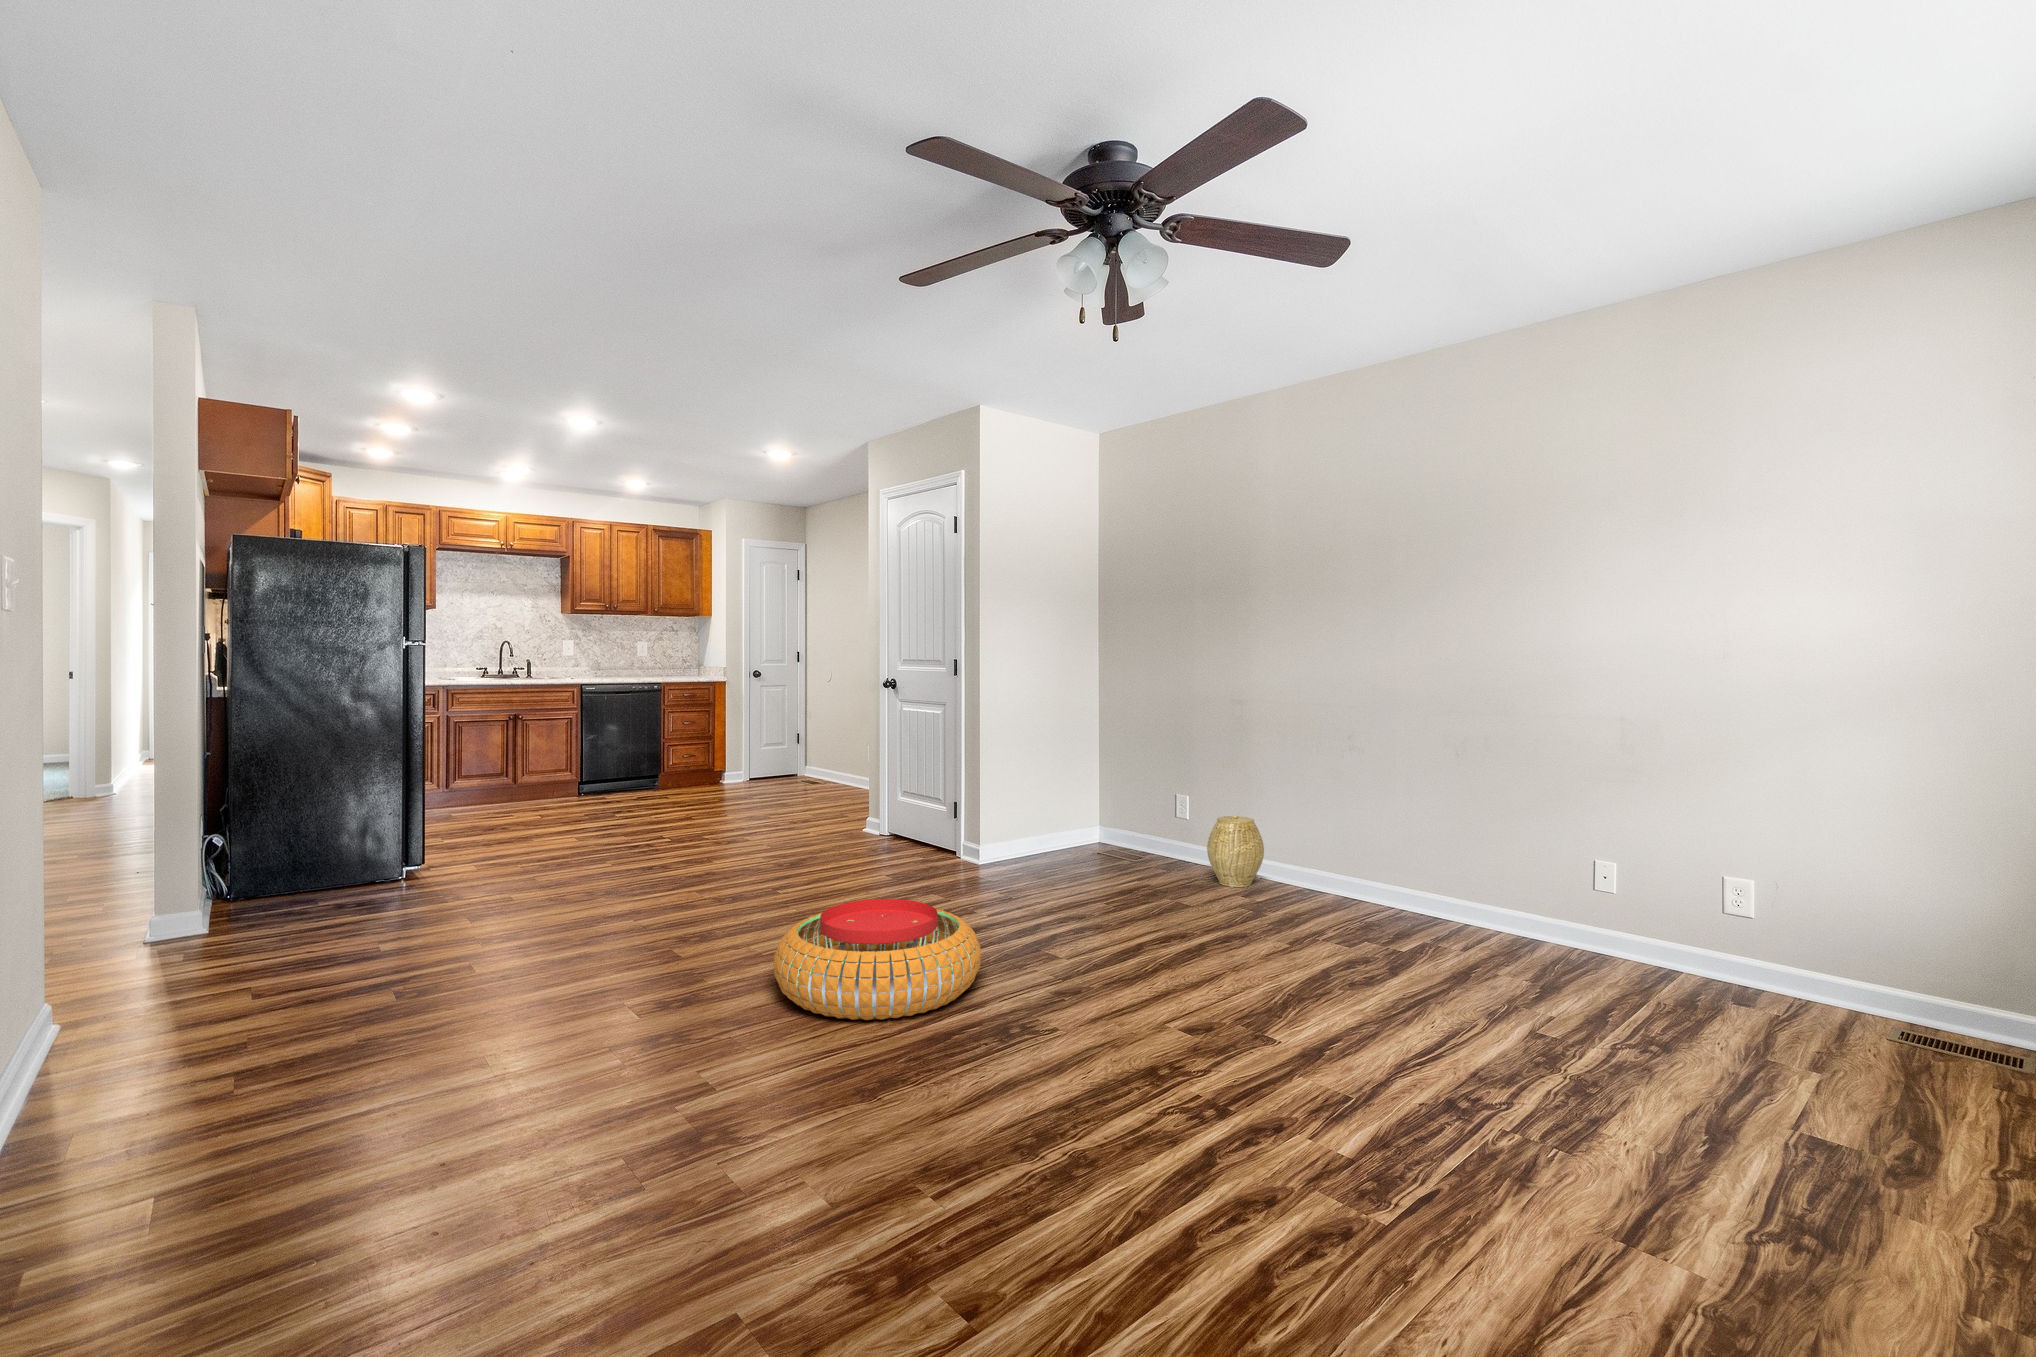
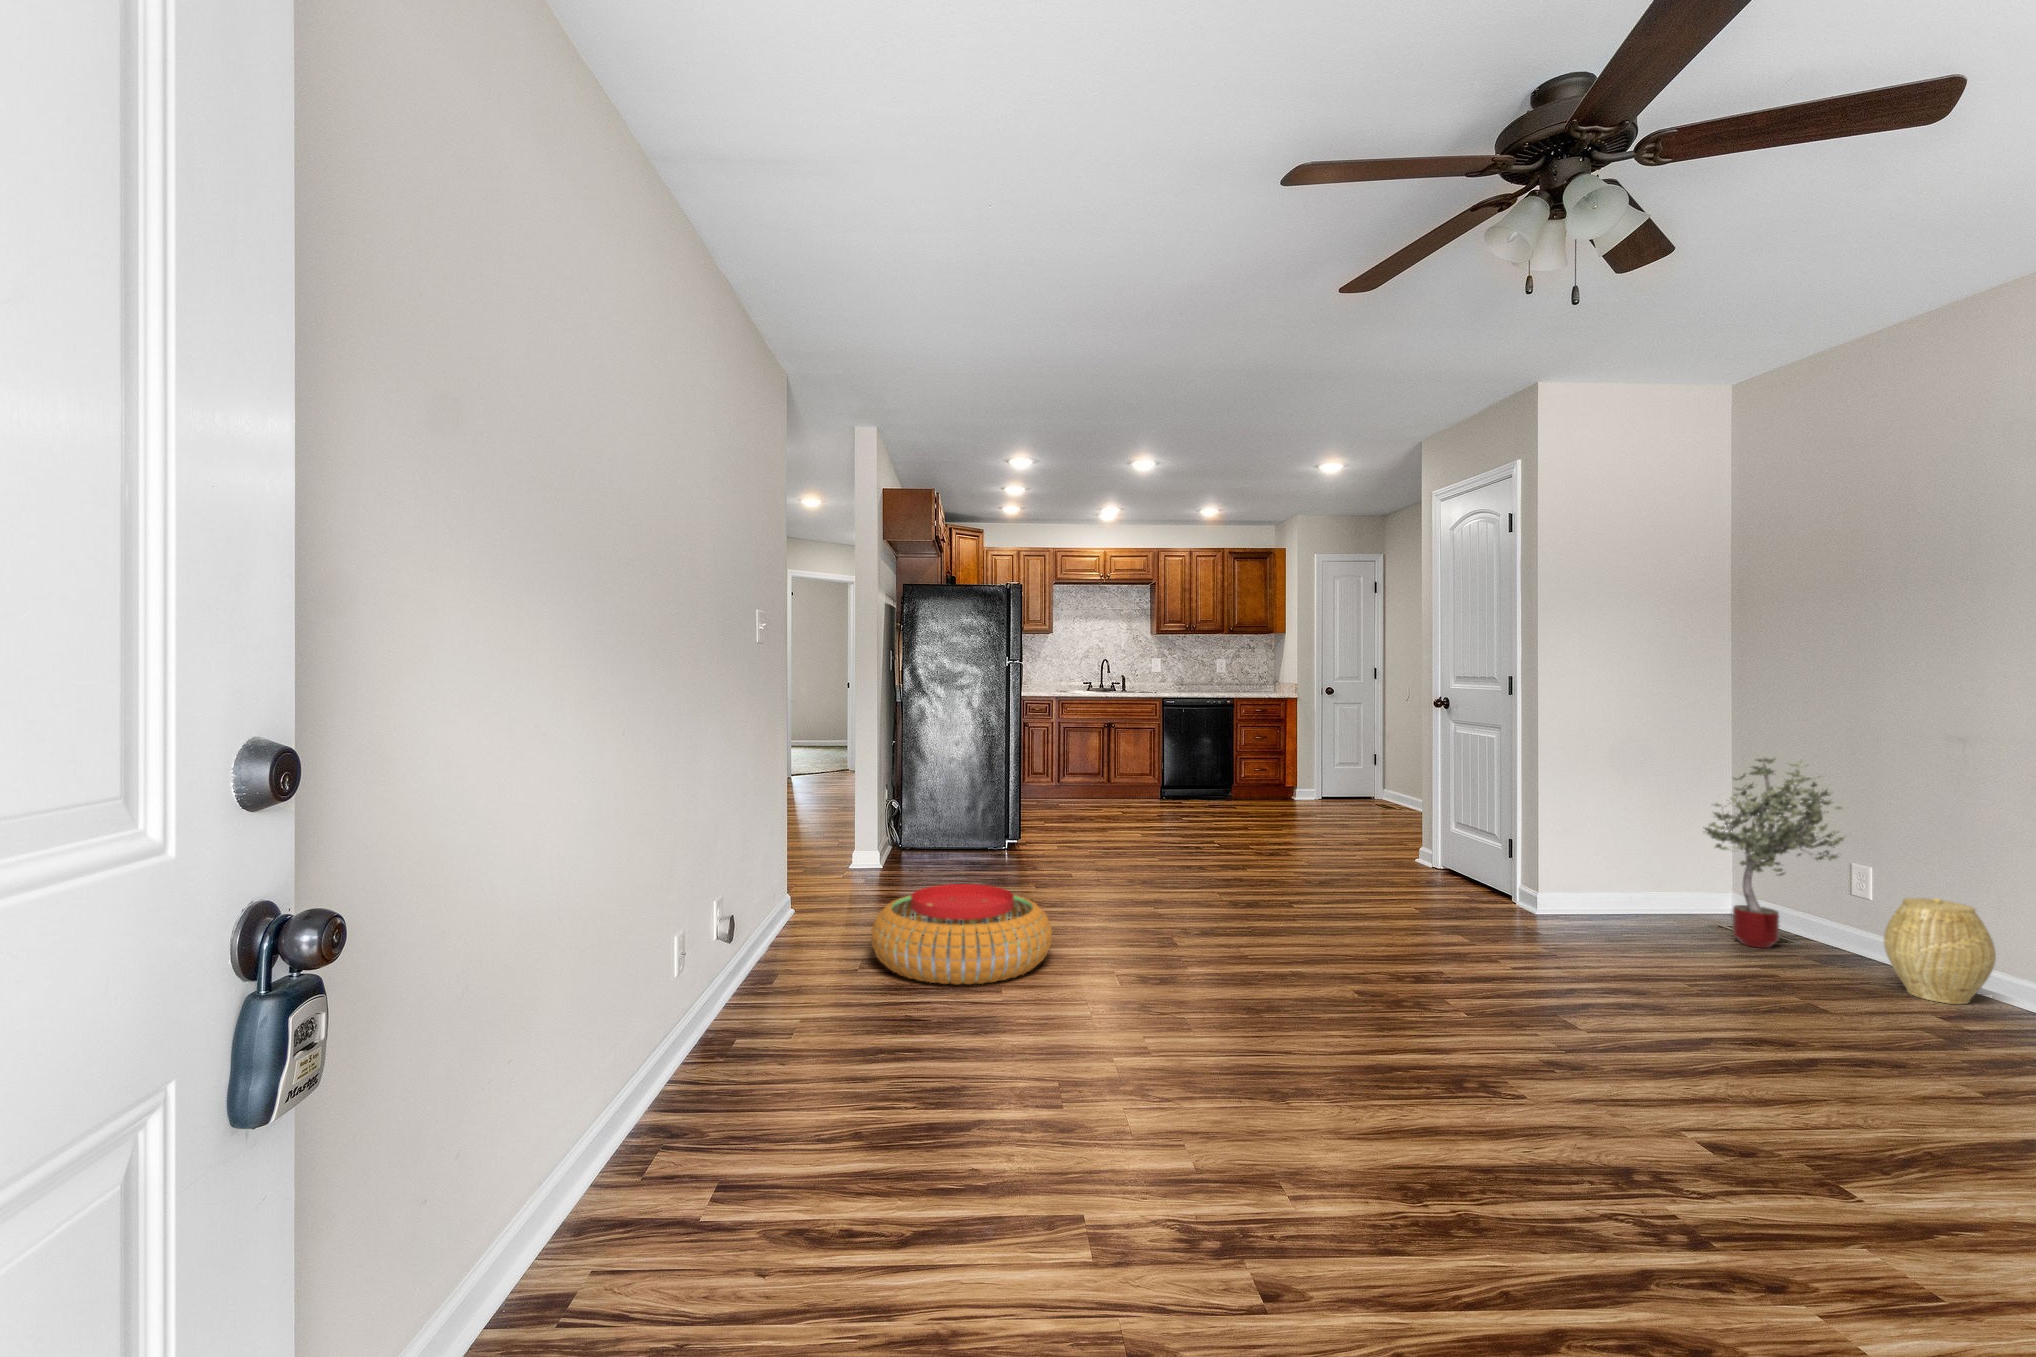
potted tree: none [1088,722,1180,867] -> present [1703,758,1844,948]
pouf: present [774,899,981,1020] -> present [871,884,1052,984]

